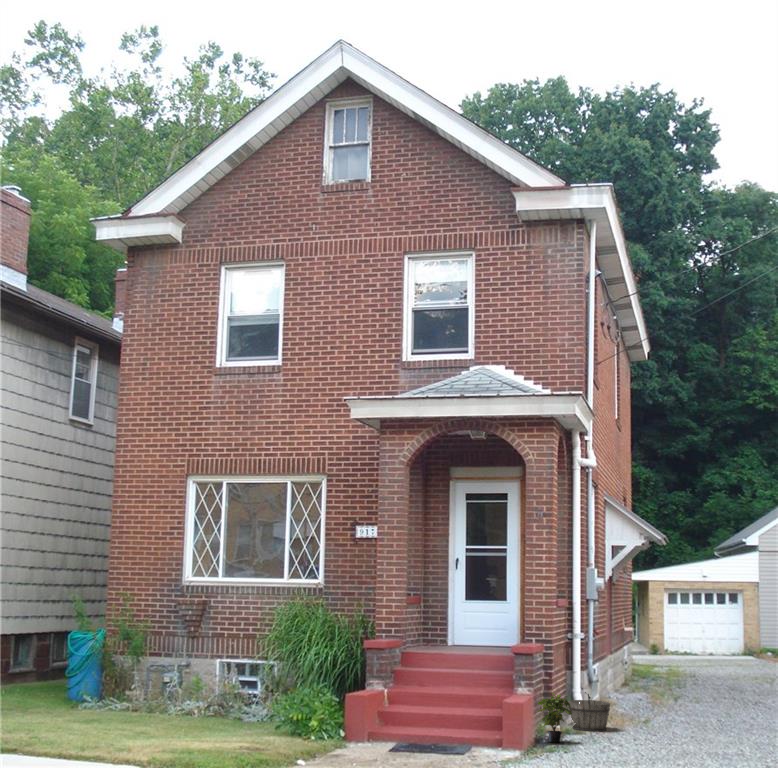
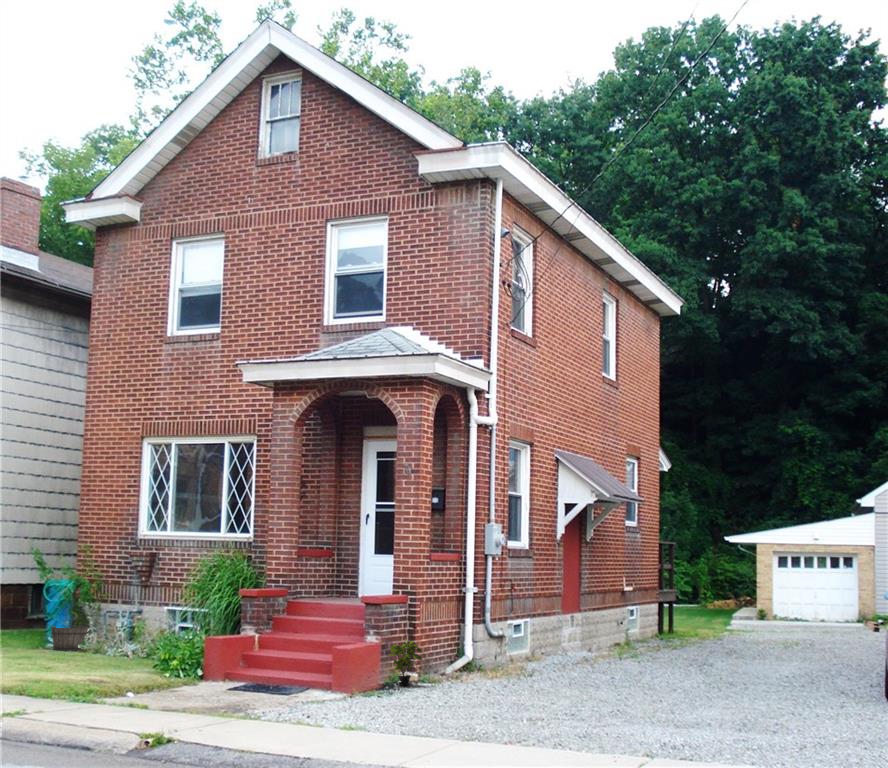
wooden bucket: present [568,692,610,731] -> present [51,620,88,651]

